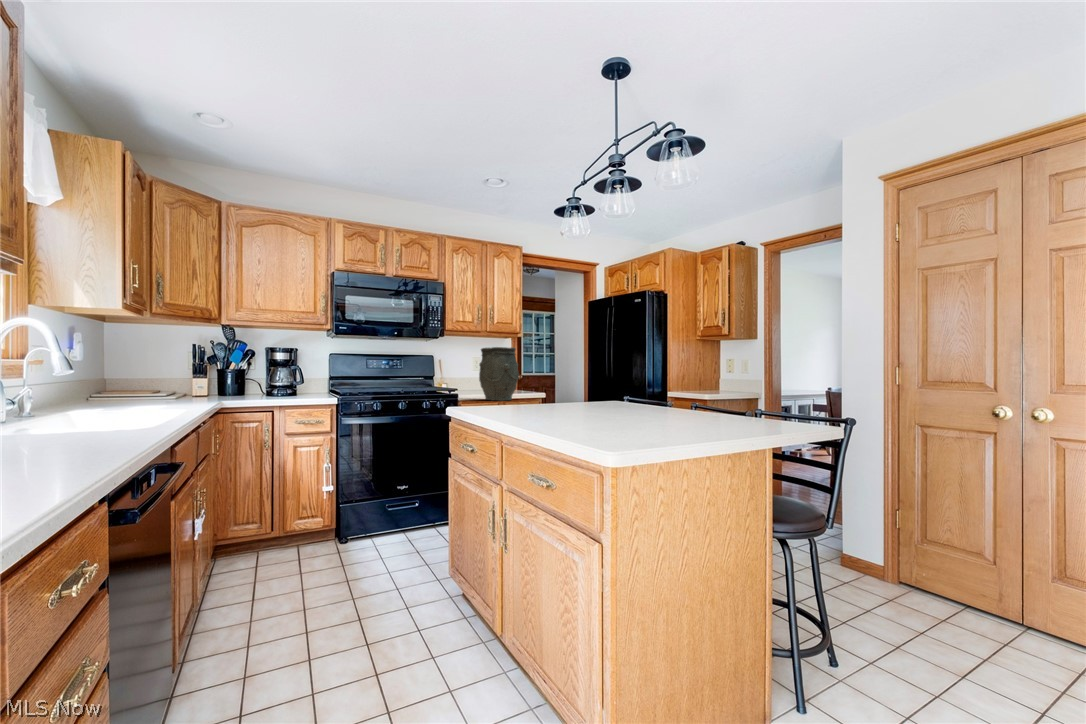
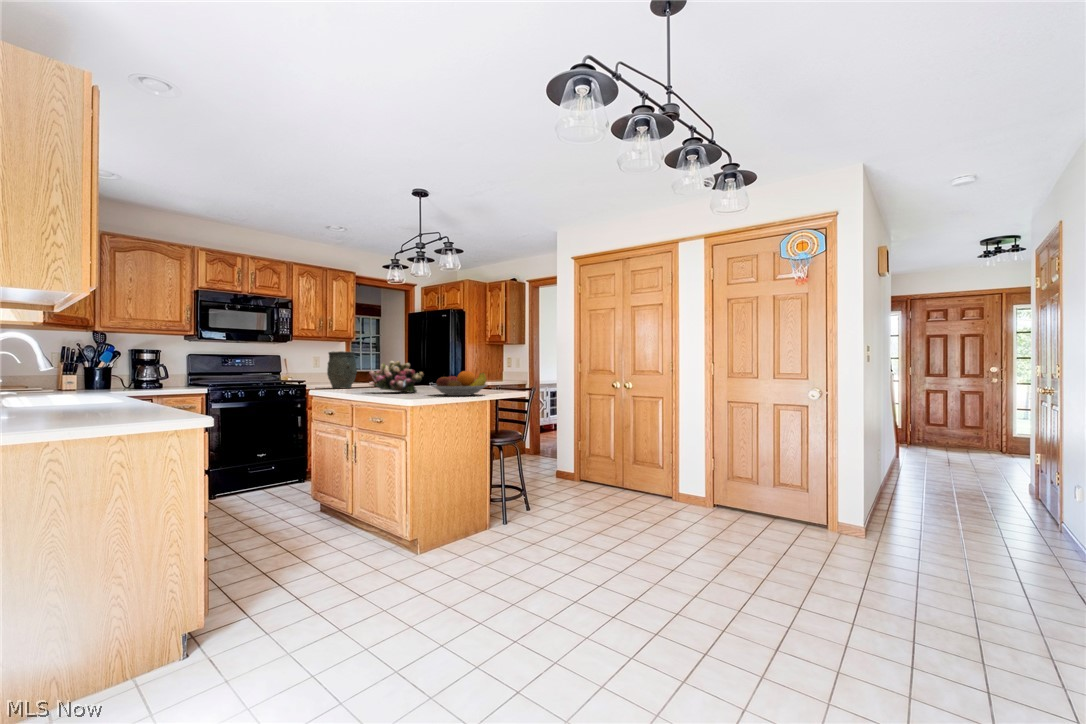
flower arrangement: none [528,358,619,414] -> present [369,361,424,393]
fruit bowl: none [635,376,750,425] -> present [432,371,488,396]

